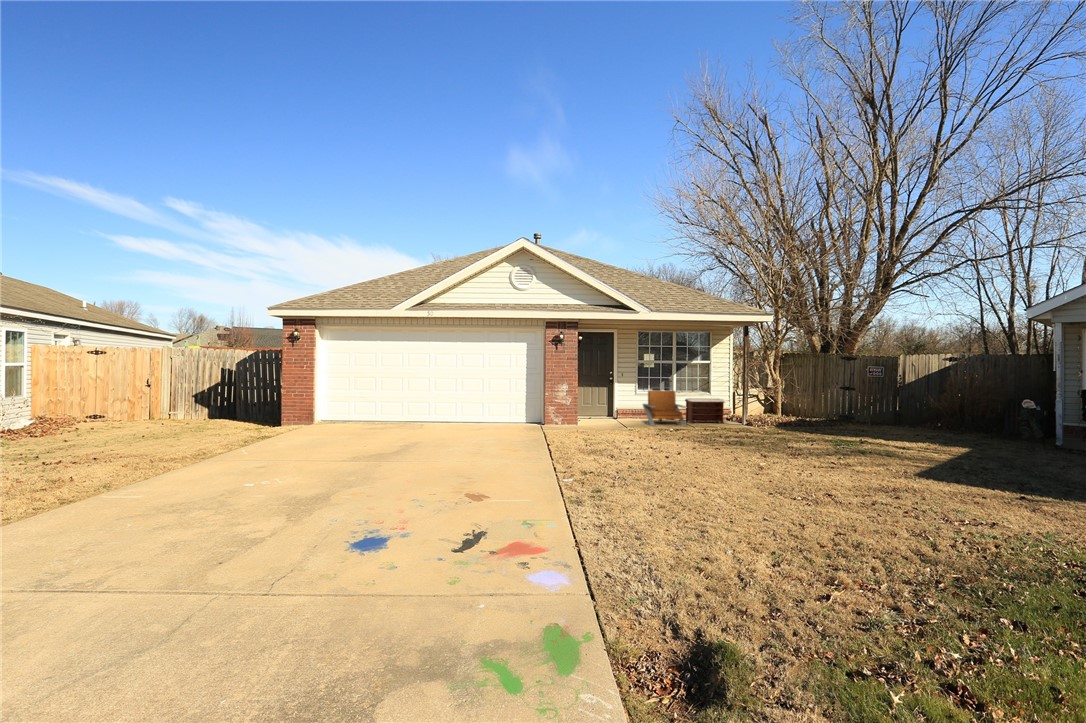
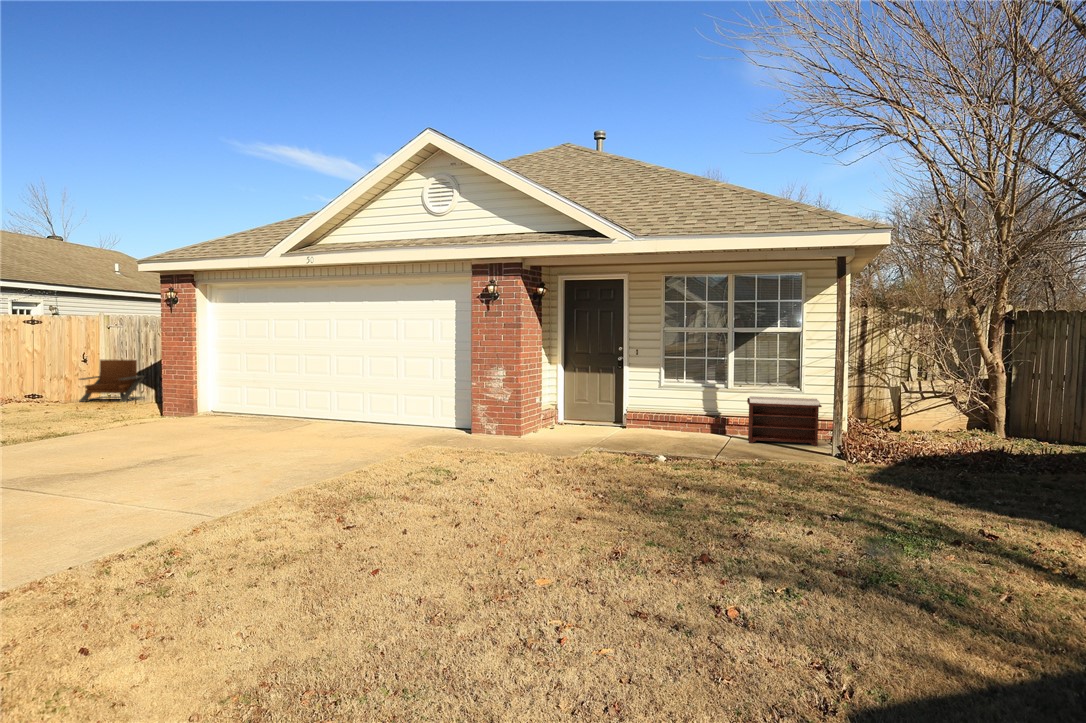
lounge chair: present [643,390,686,426] -> present [79,360,144,402]

